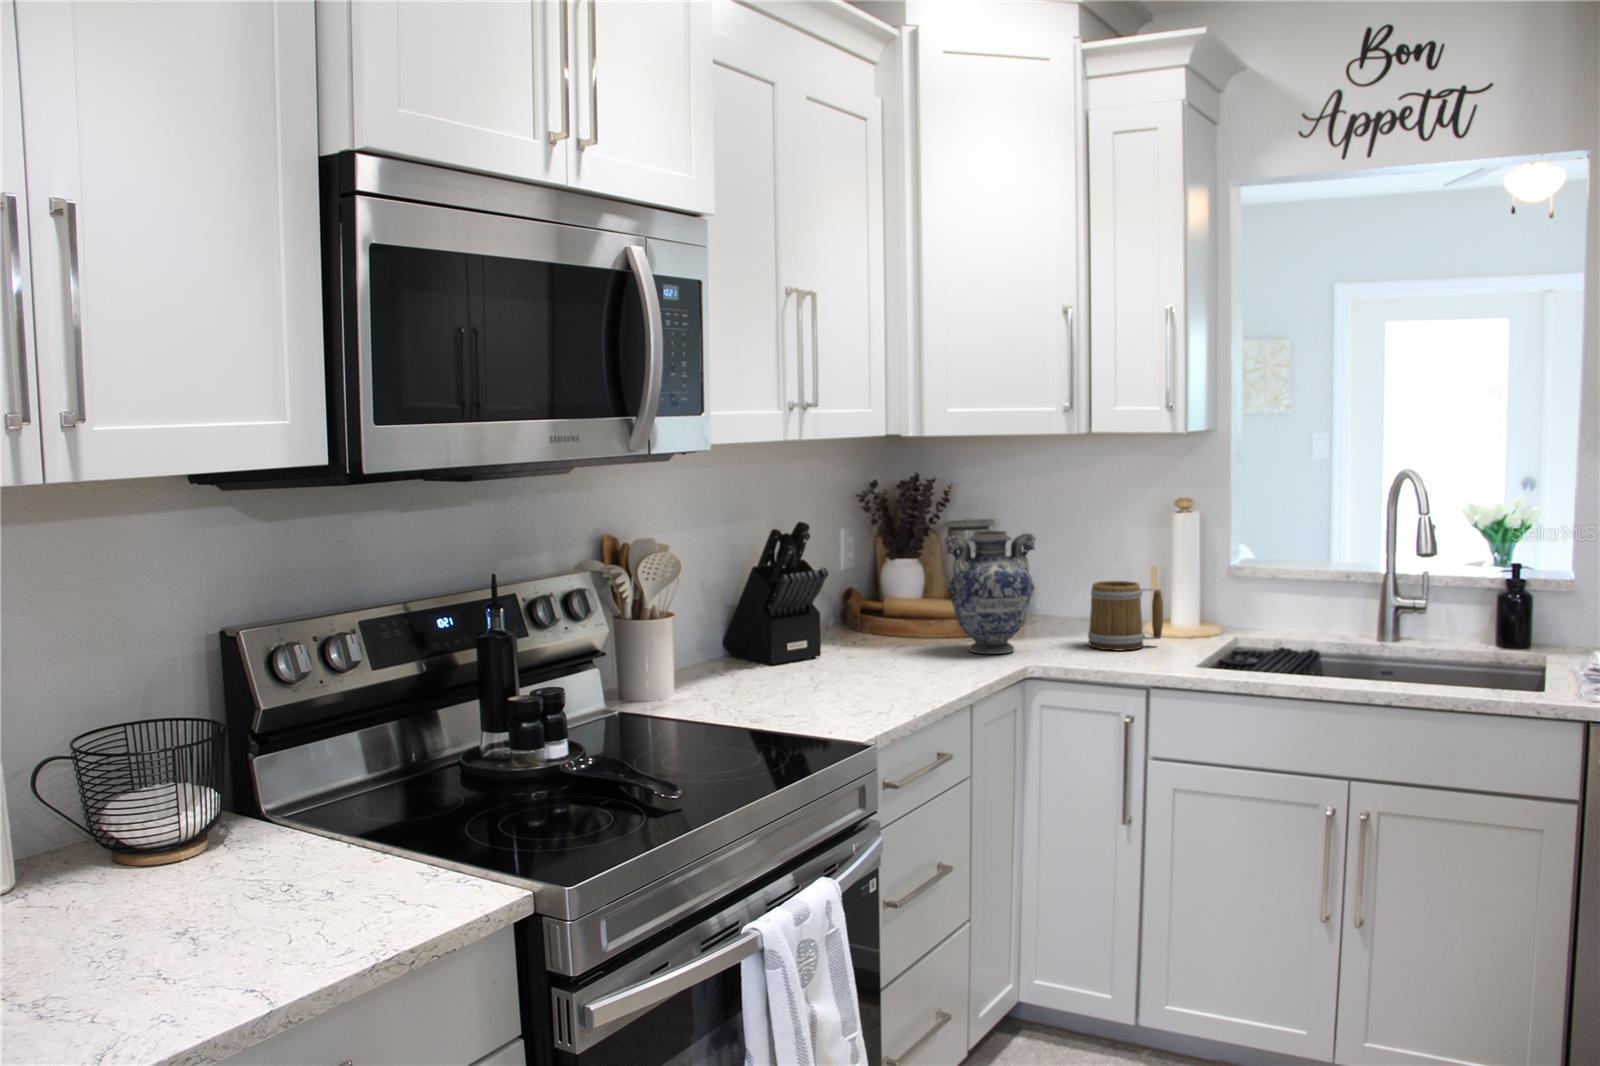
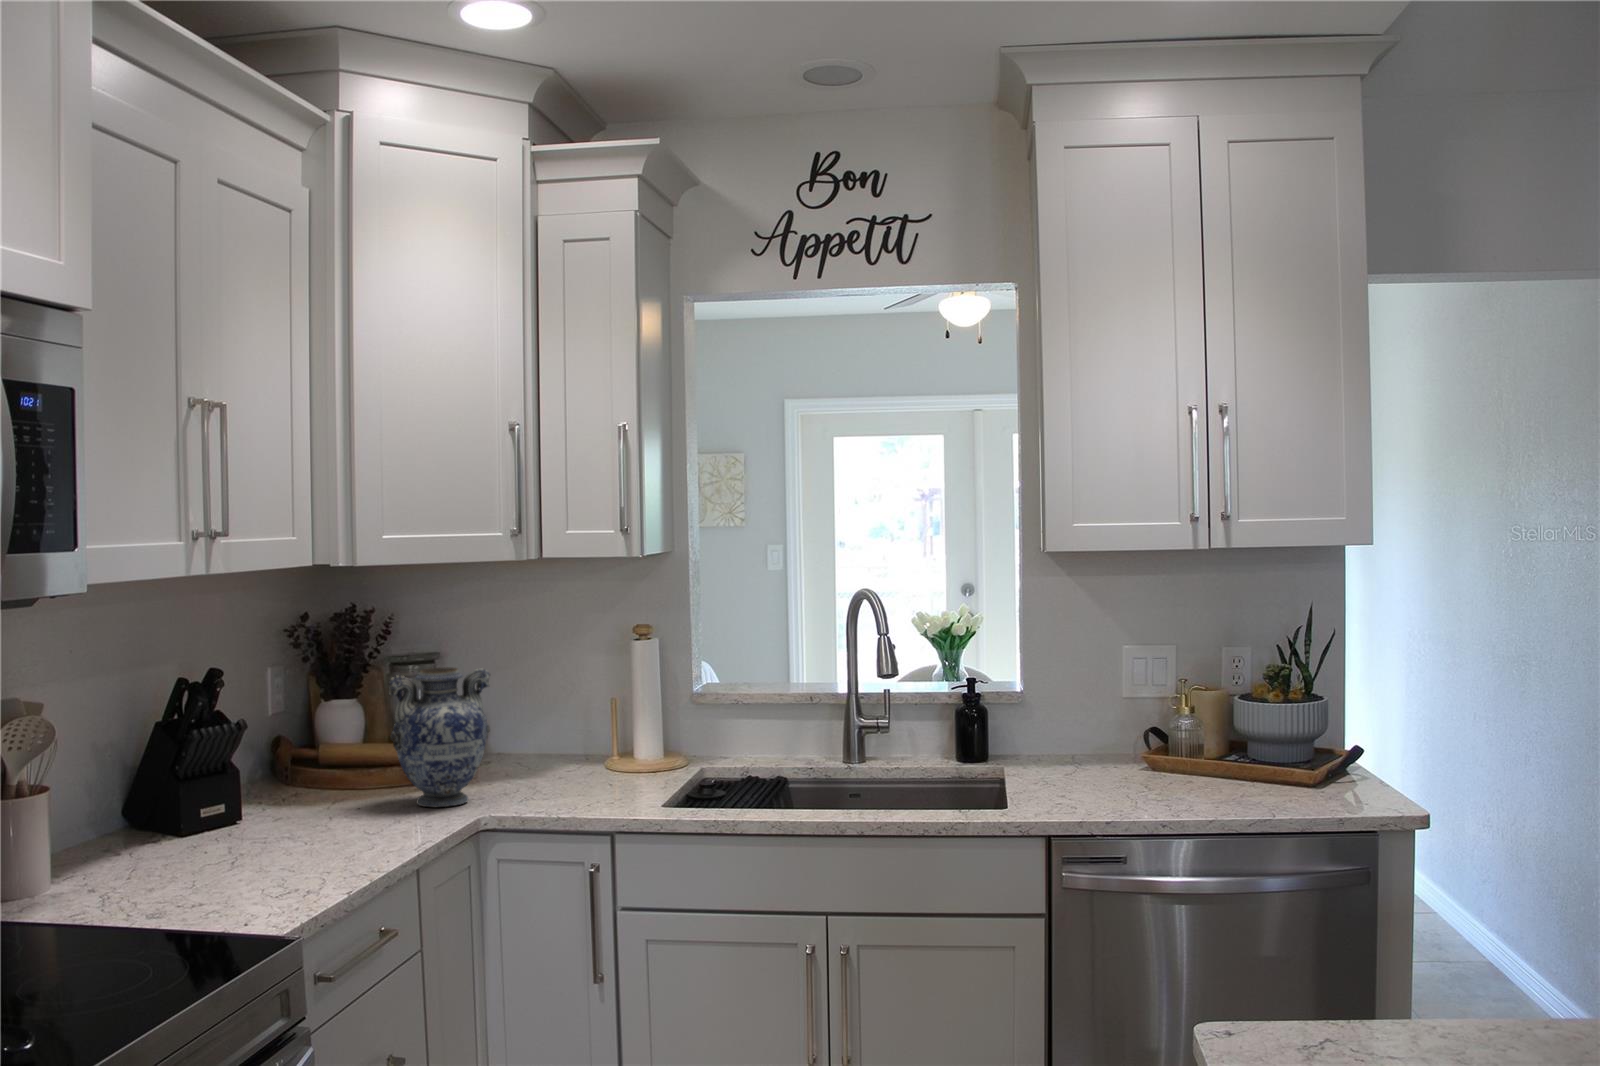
mug: present [1088,581,1163,650] -> none [550,716,630,793]

